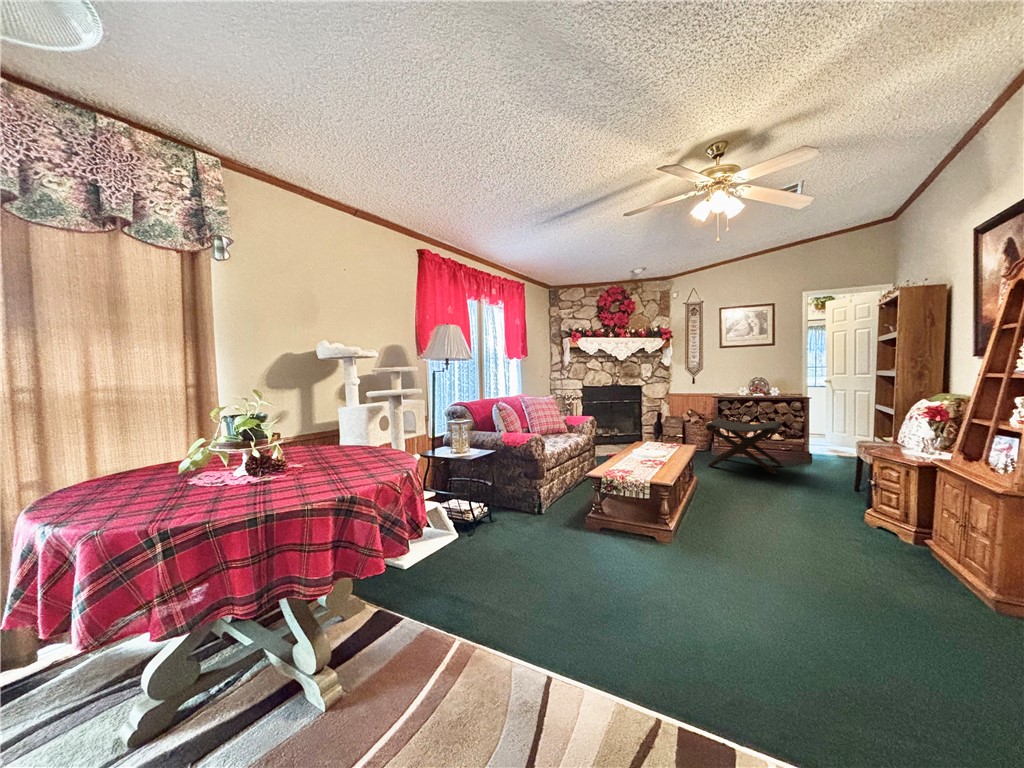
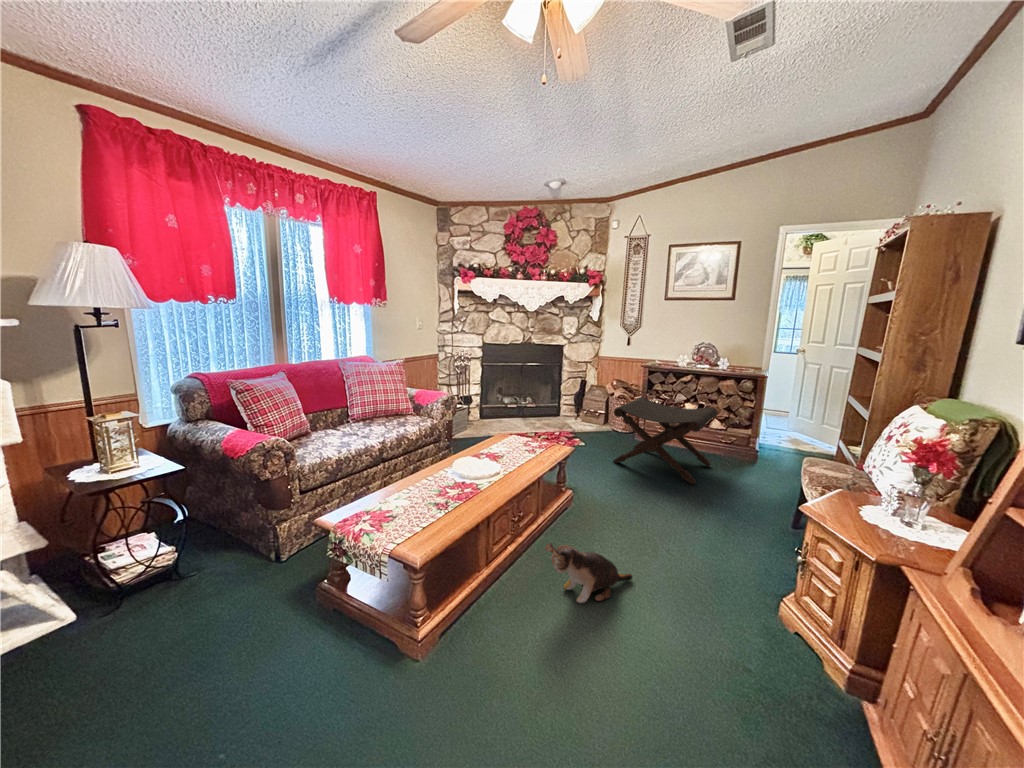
plush toy: none [718,488,767,524] -> present [545,543,632,603]

